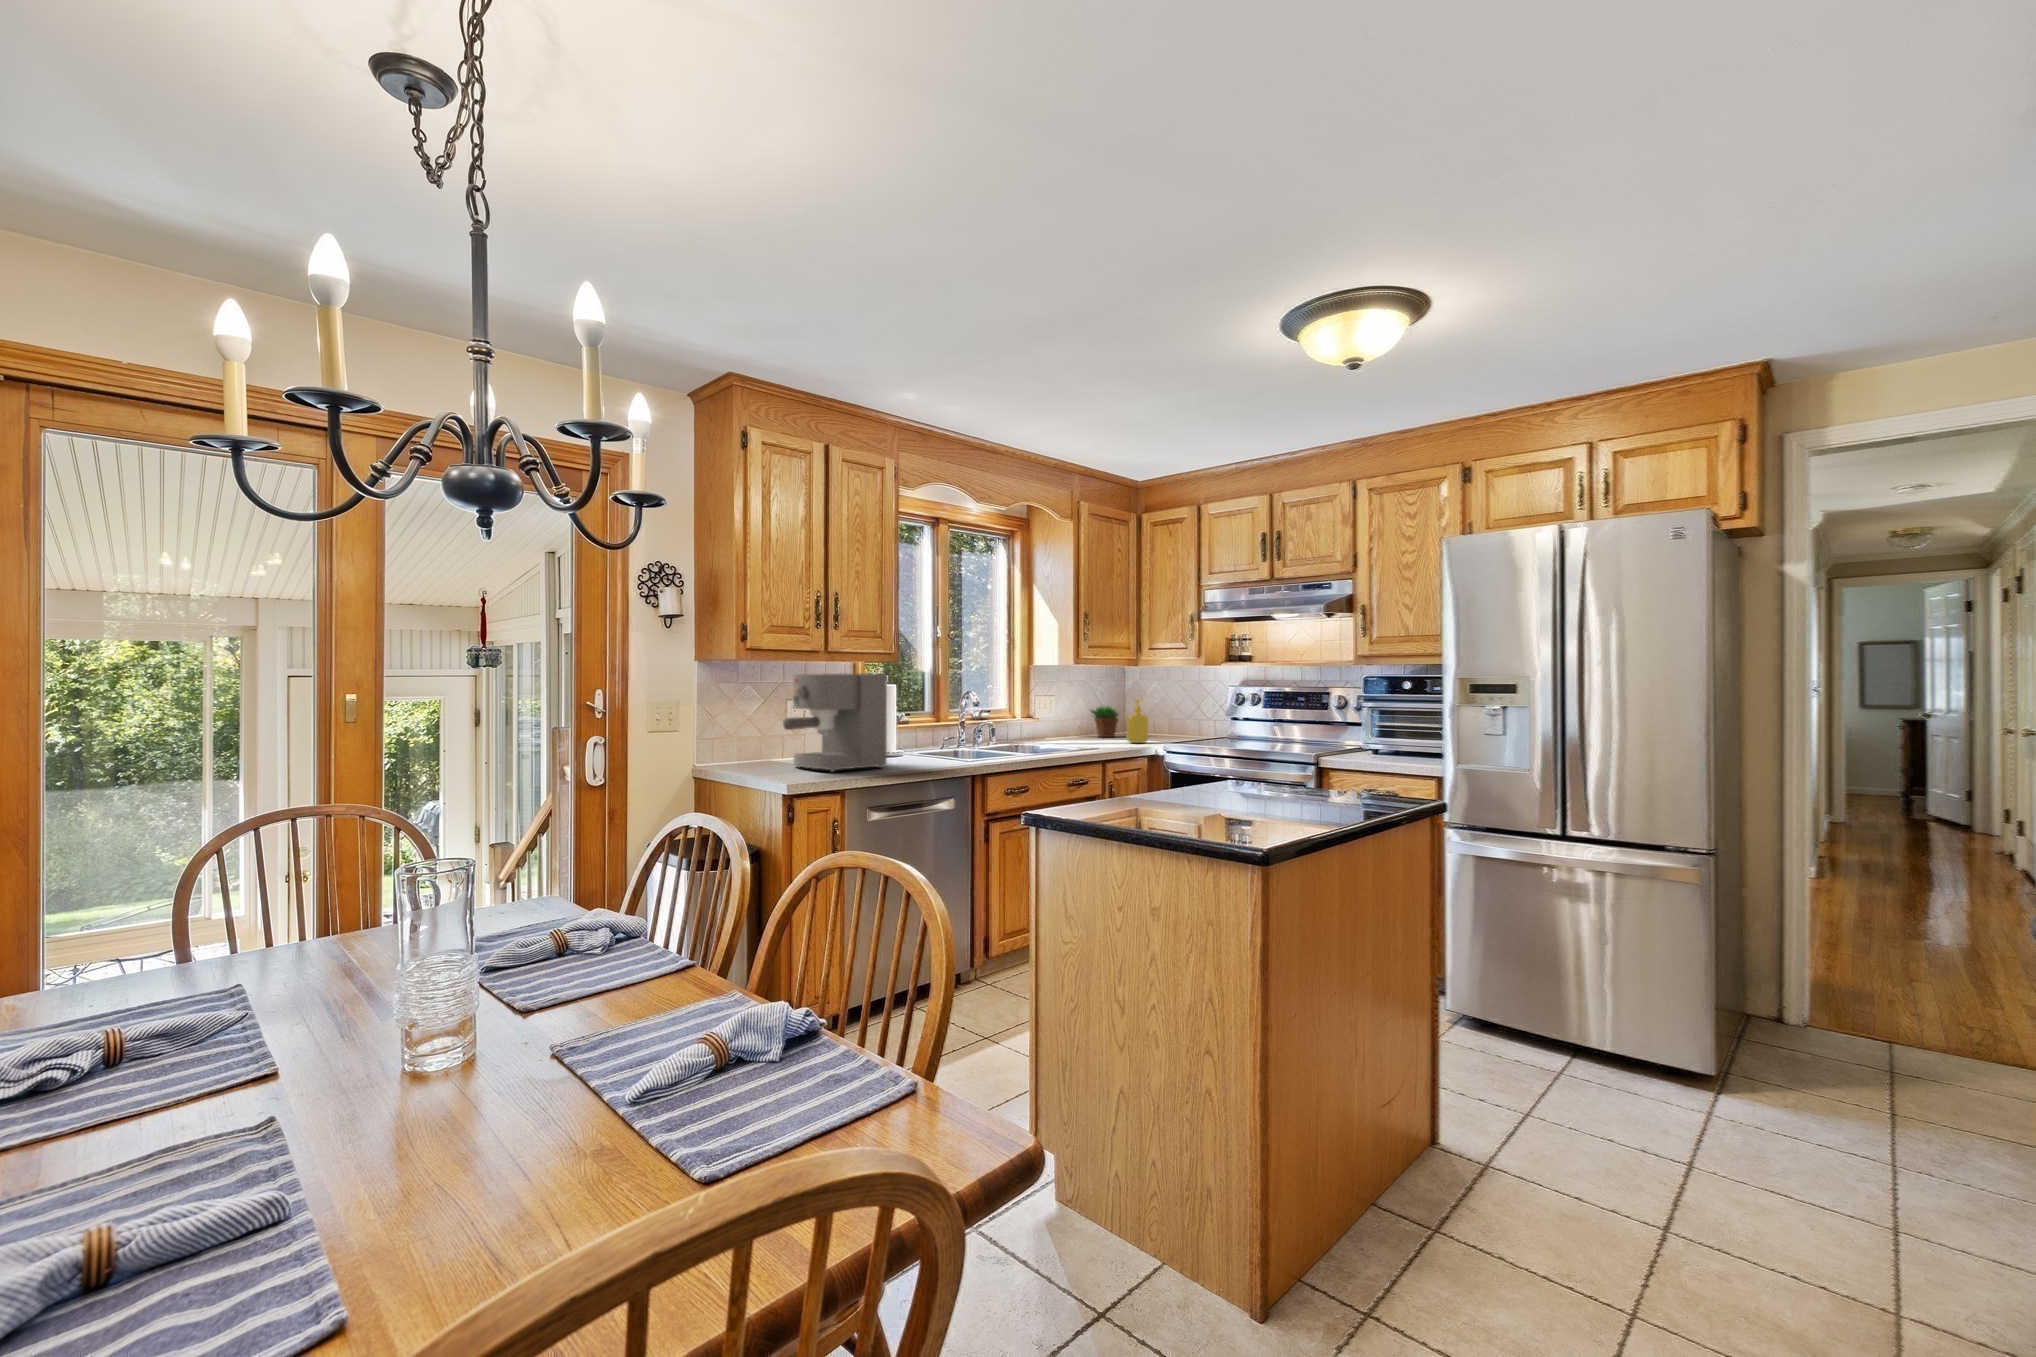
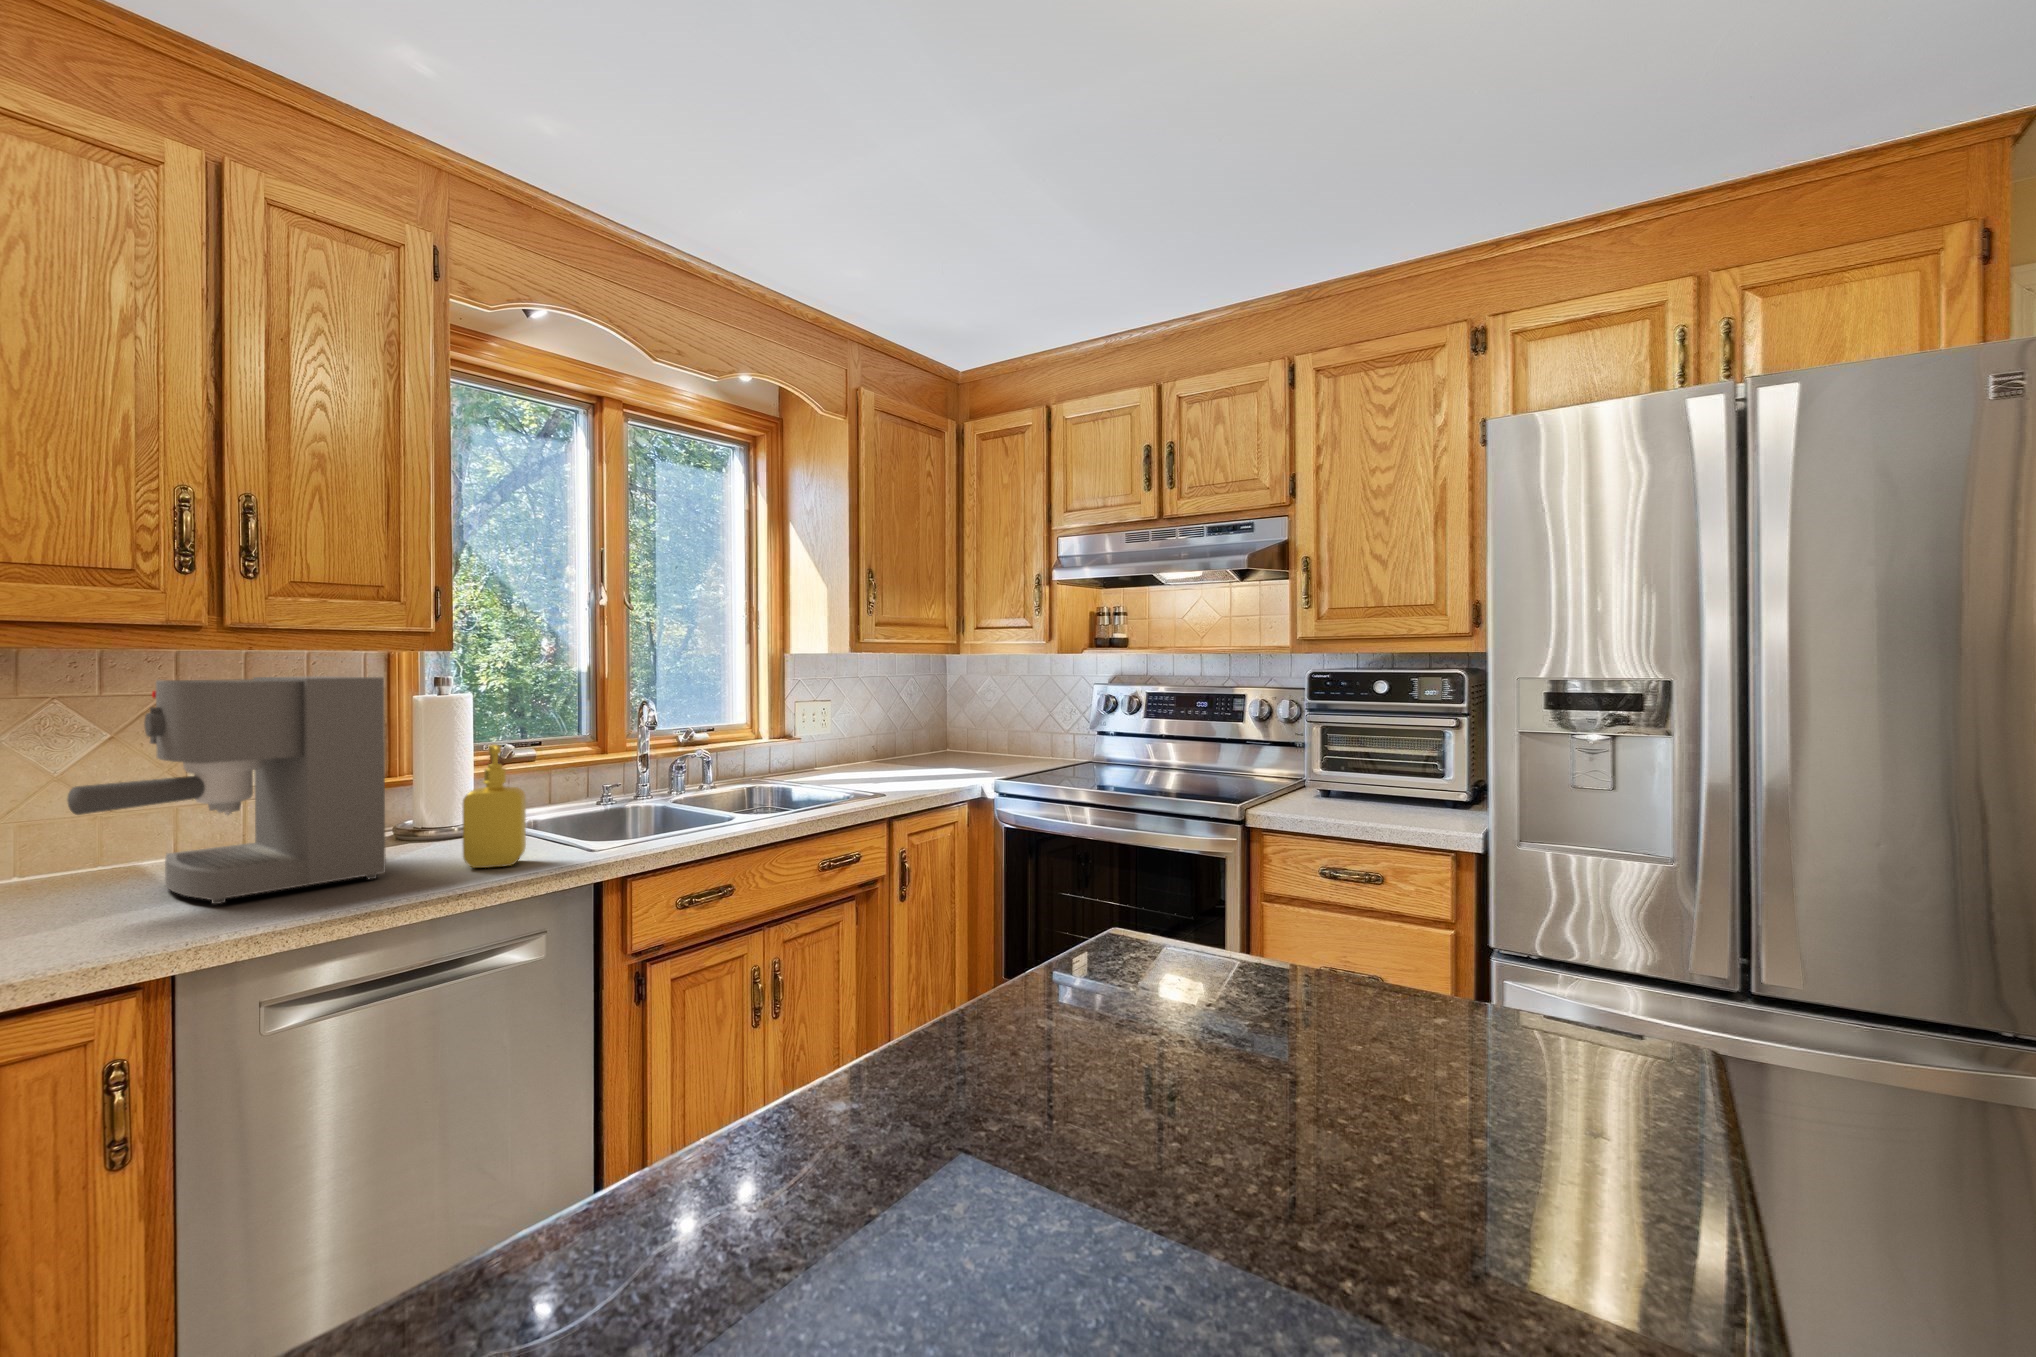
soap dispenser: present [1127,699,1148,743] -> present [463,744,526,868]
succulent plant: present [1091,706,1118,737] -> none [885,713,933,764]

